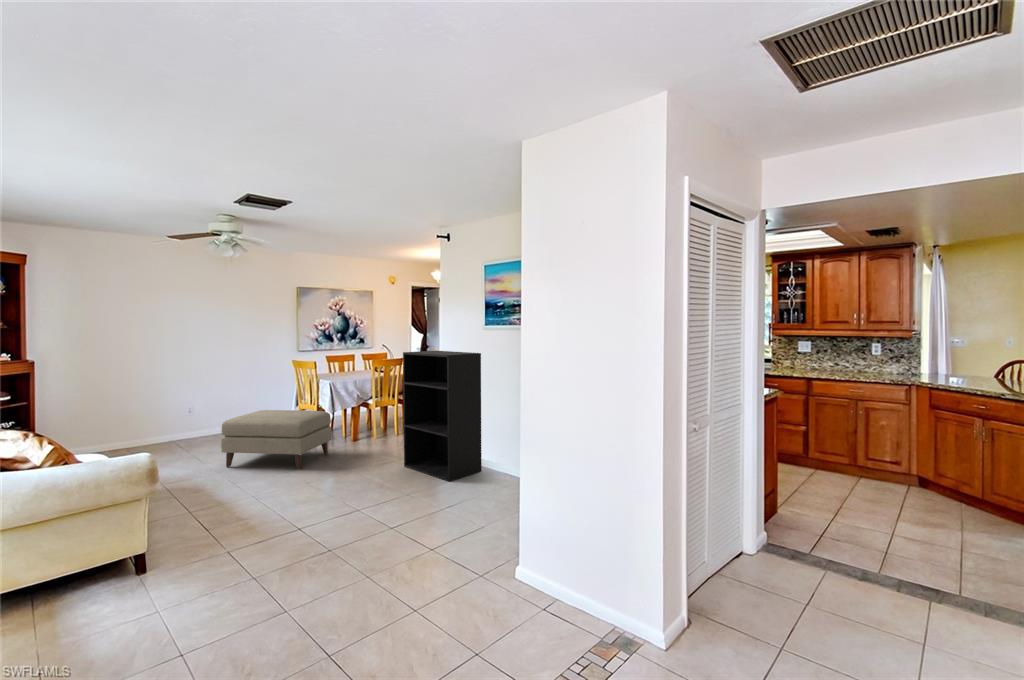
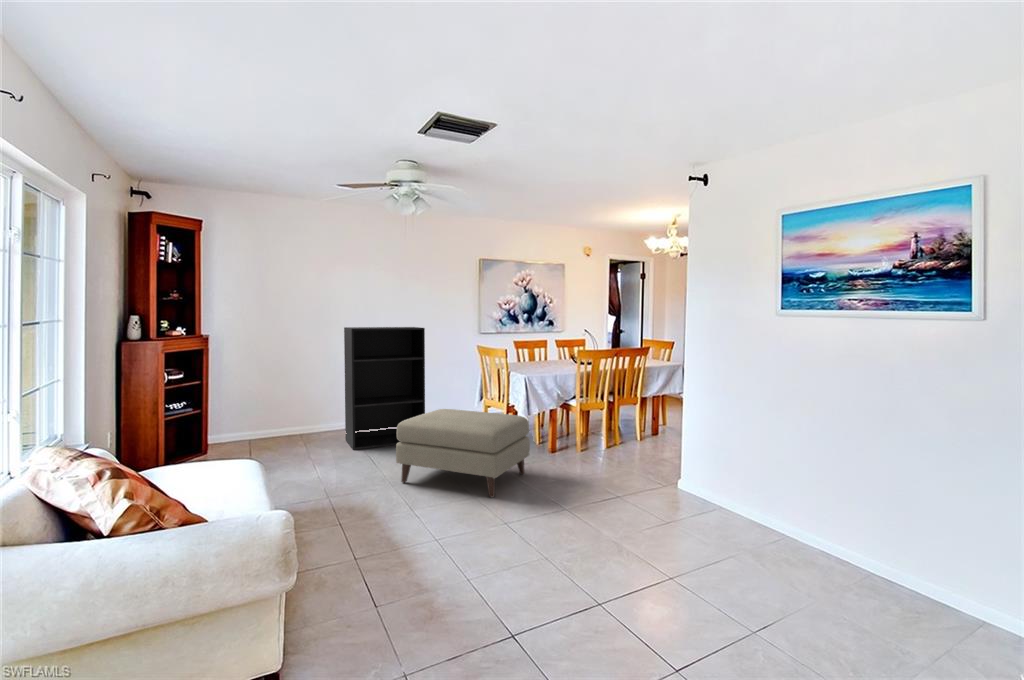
bookshelf: present [403,351,482,481] -> present [344,327,425,450]

